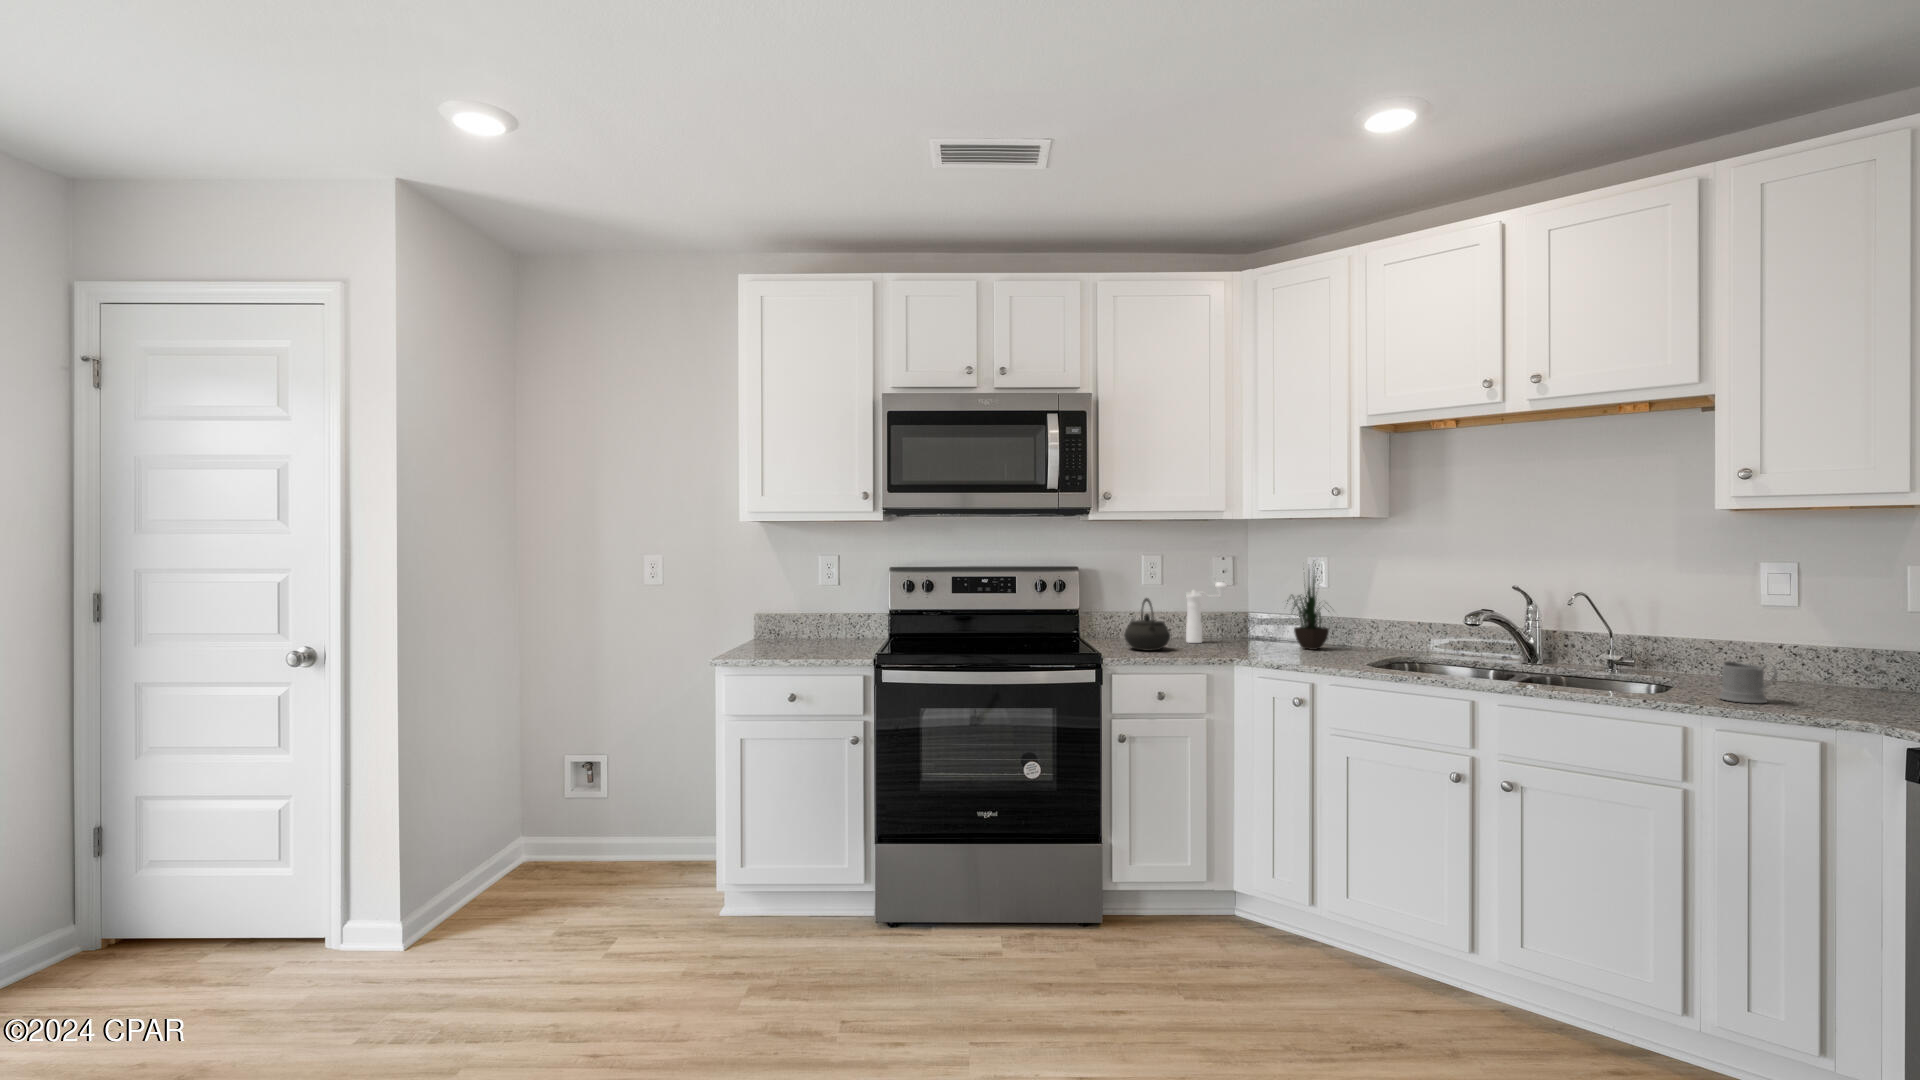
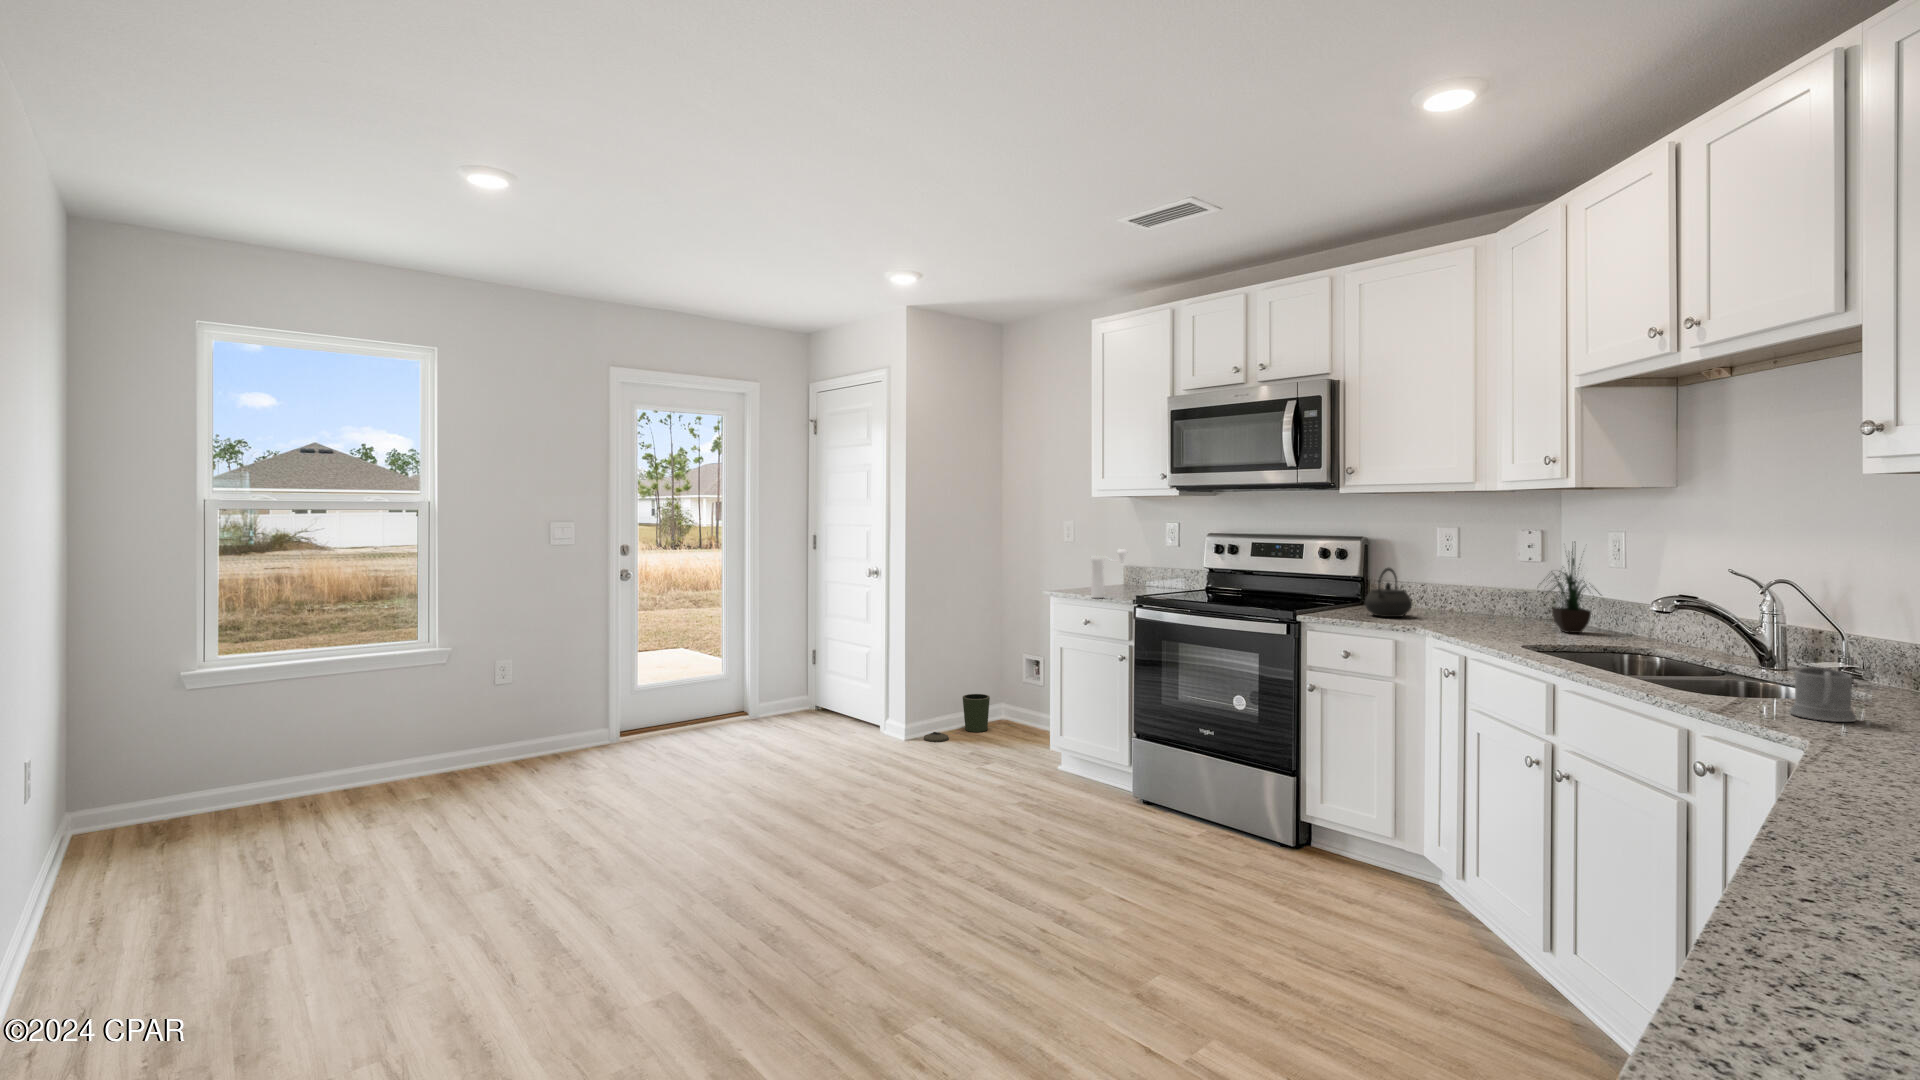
pepper mill: present [1186,582,1227,643] -> present [1091,549,1127,598]
trash can: none [438,834,532,941] -> present [924,694,990,742]

